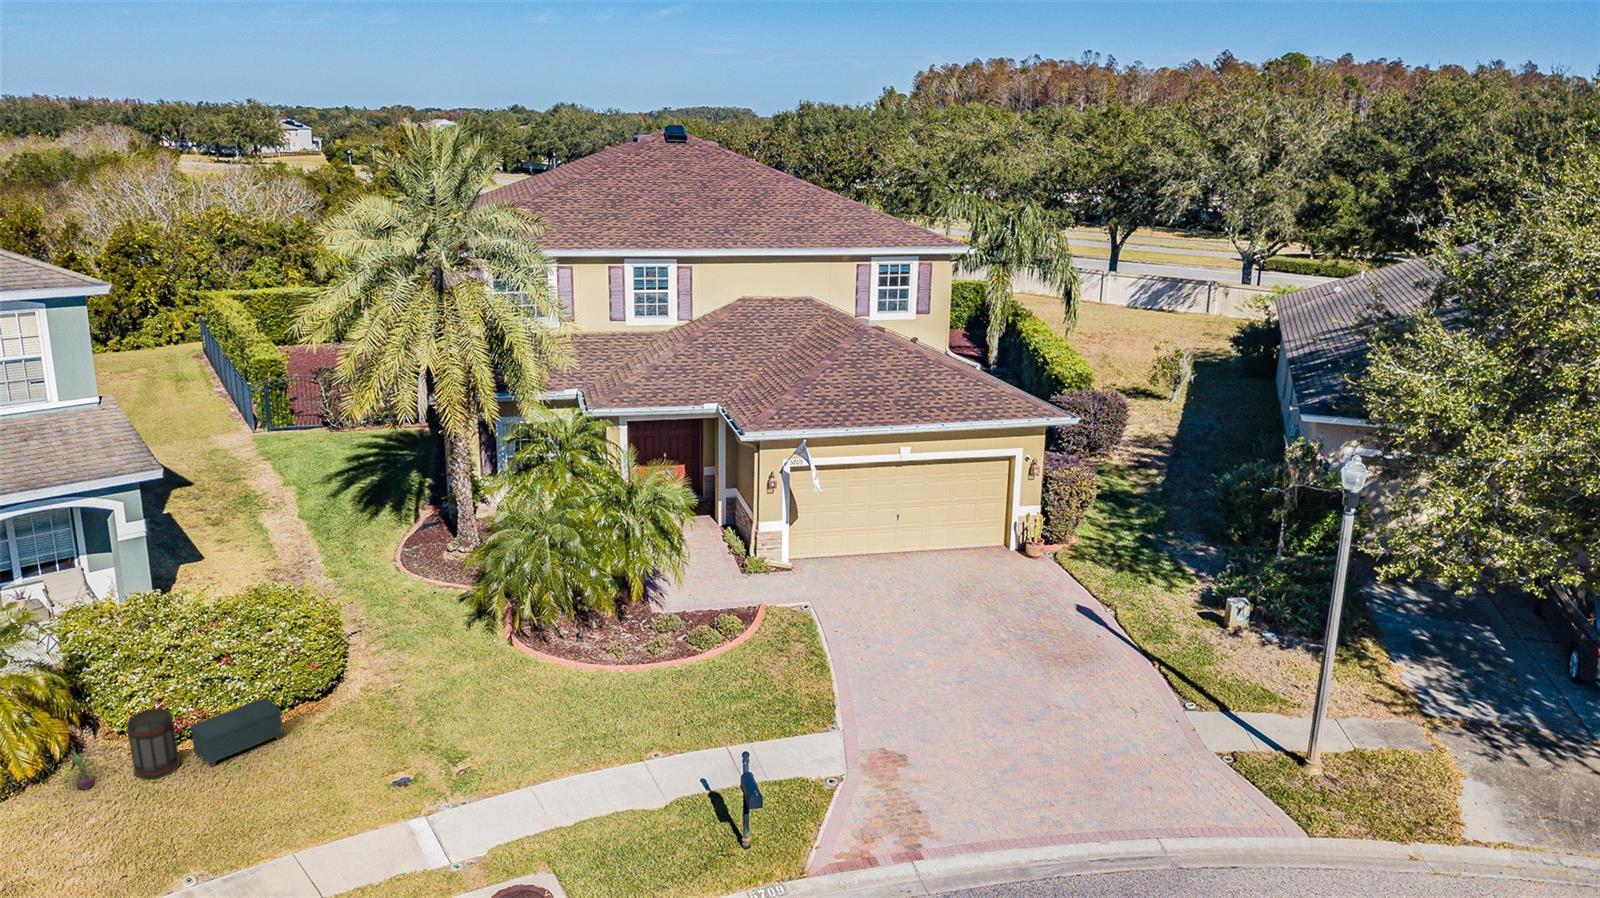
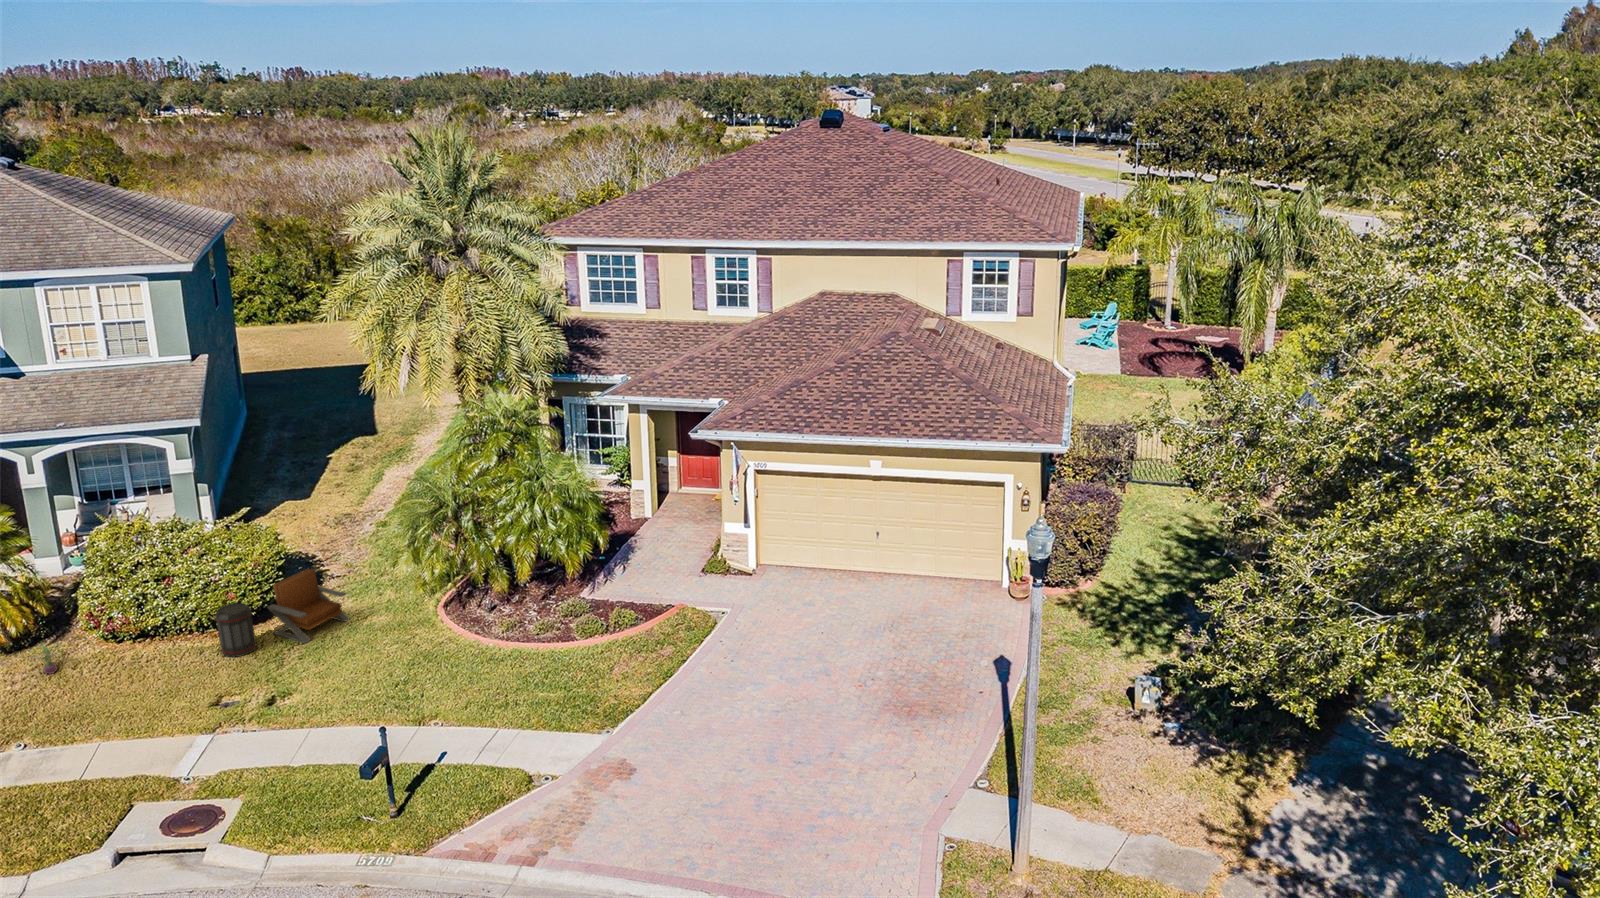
lounge chair: none [334,621,418,704] -> present [268,569,350,643]
bench: present [191,698,283,767] -> none [132,623,207,673]
trash can: present [126,708,180,780] -> present [215,603,257,657]

